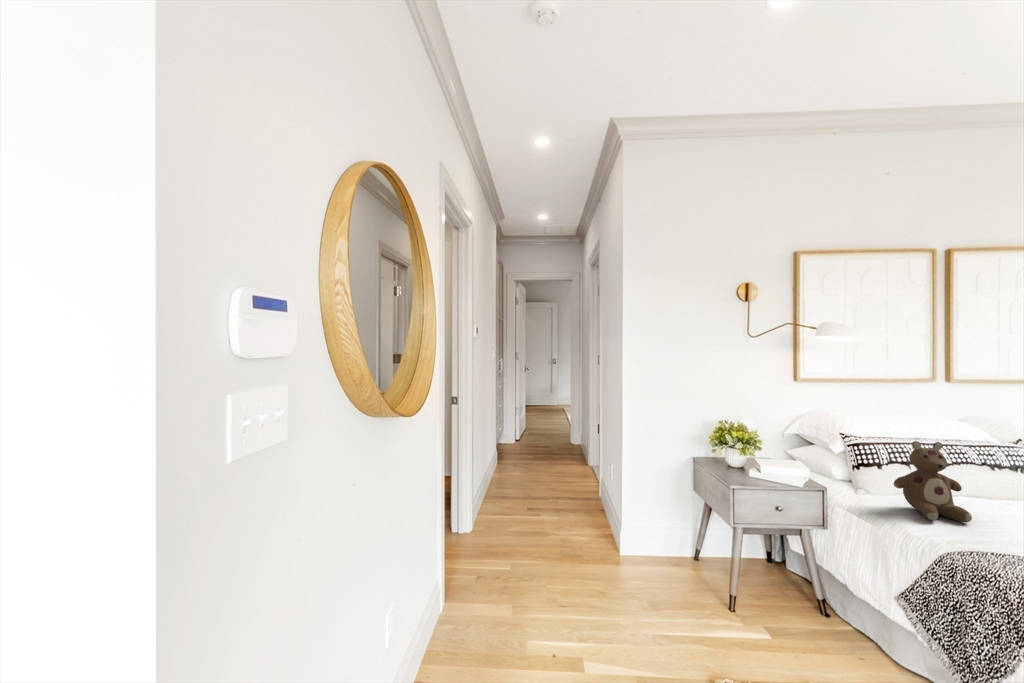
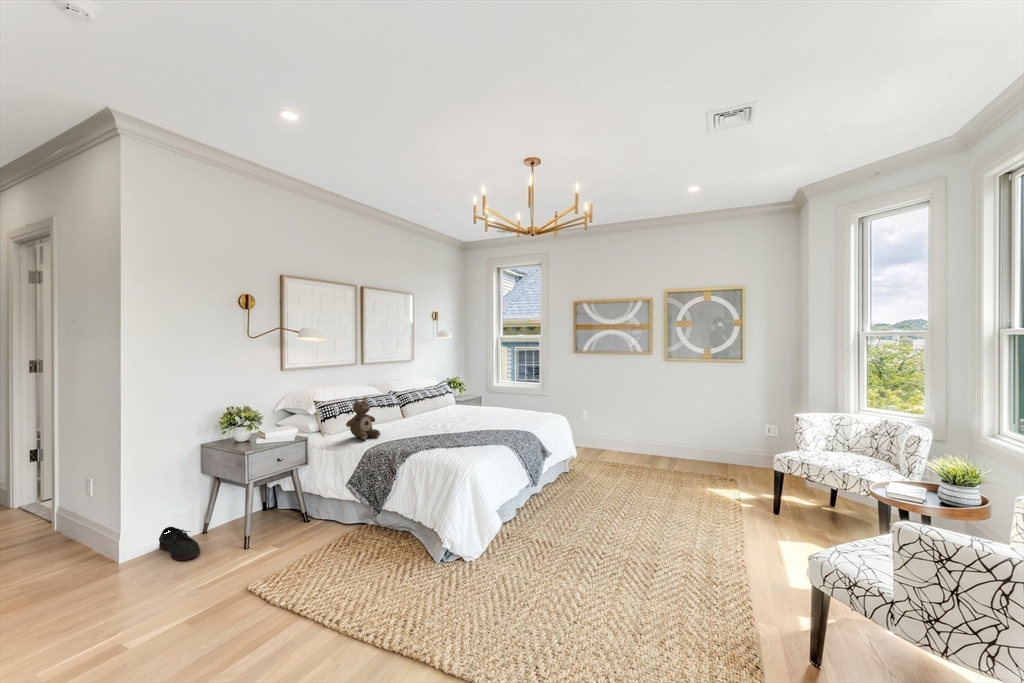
shoe: none [651,542,683,590] -> present [159,527,200,561]

